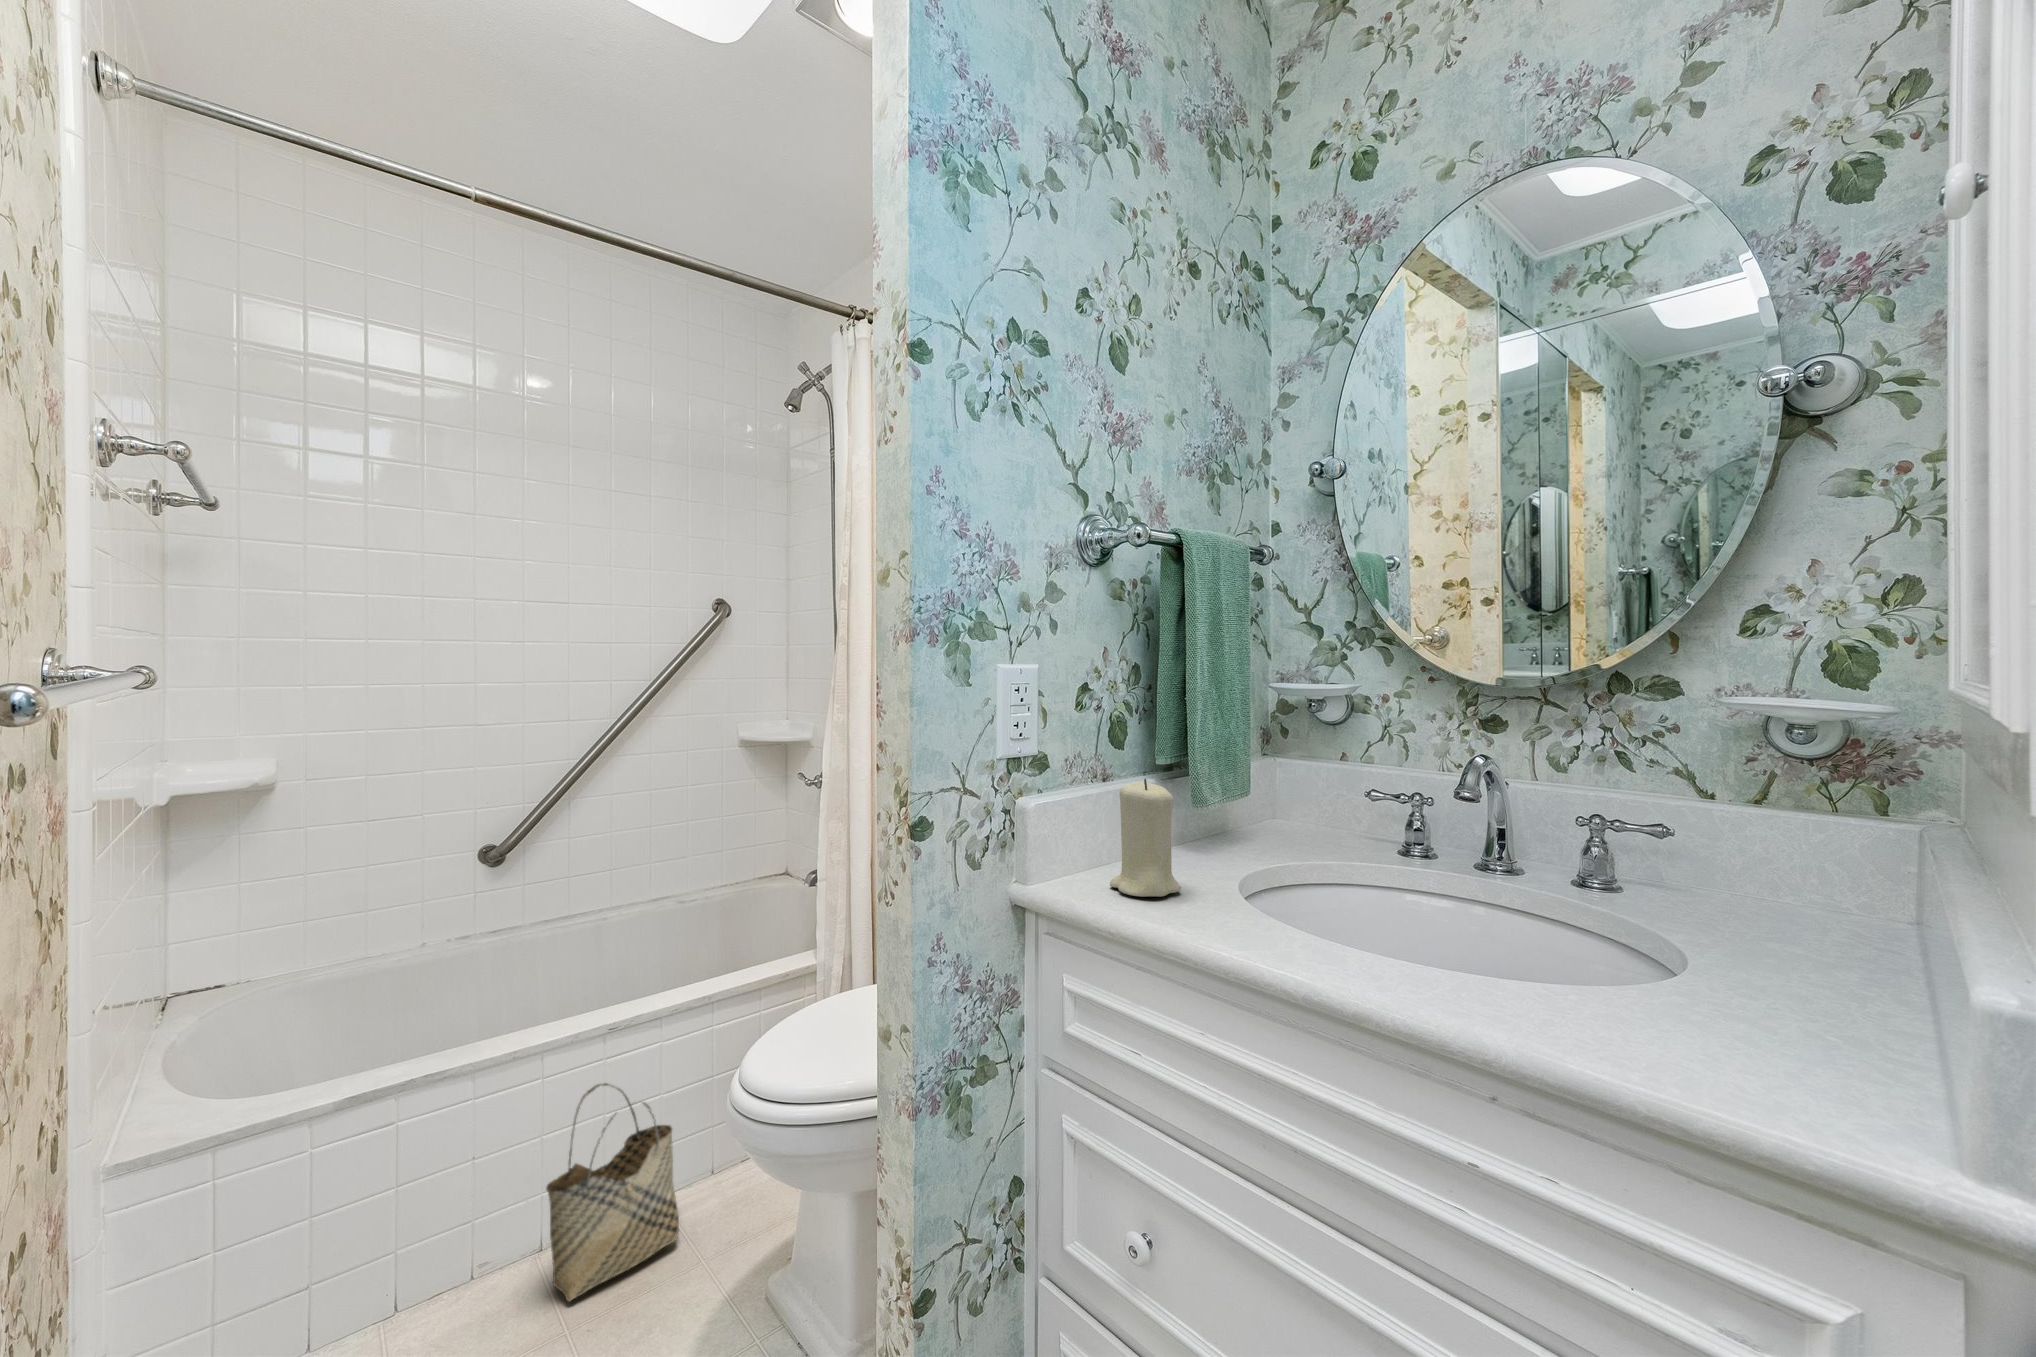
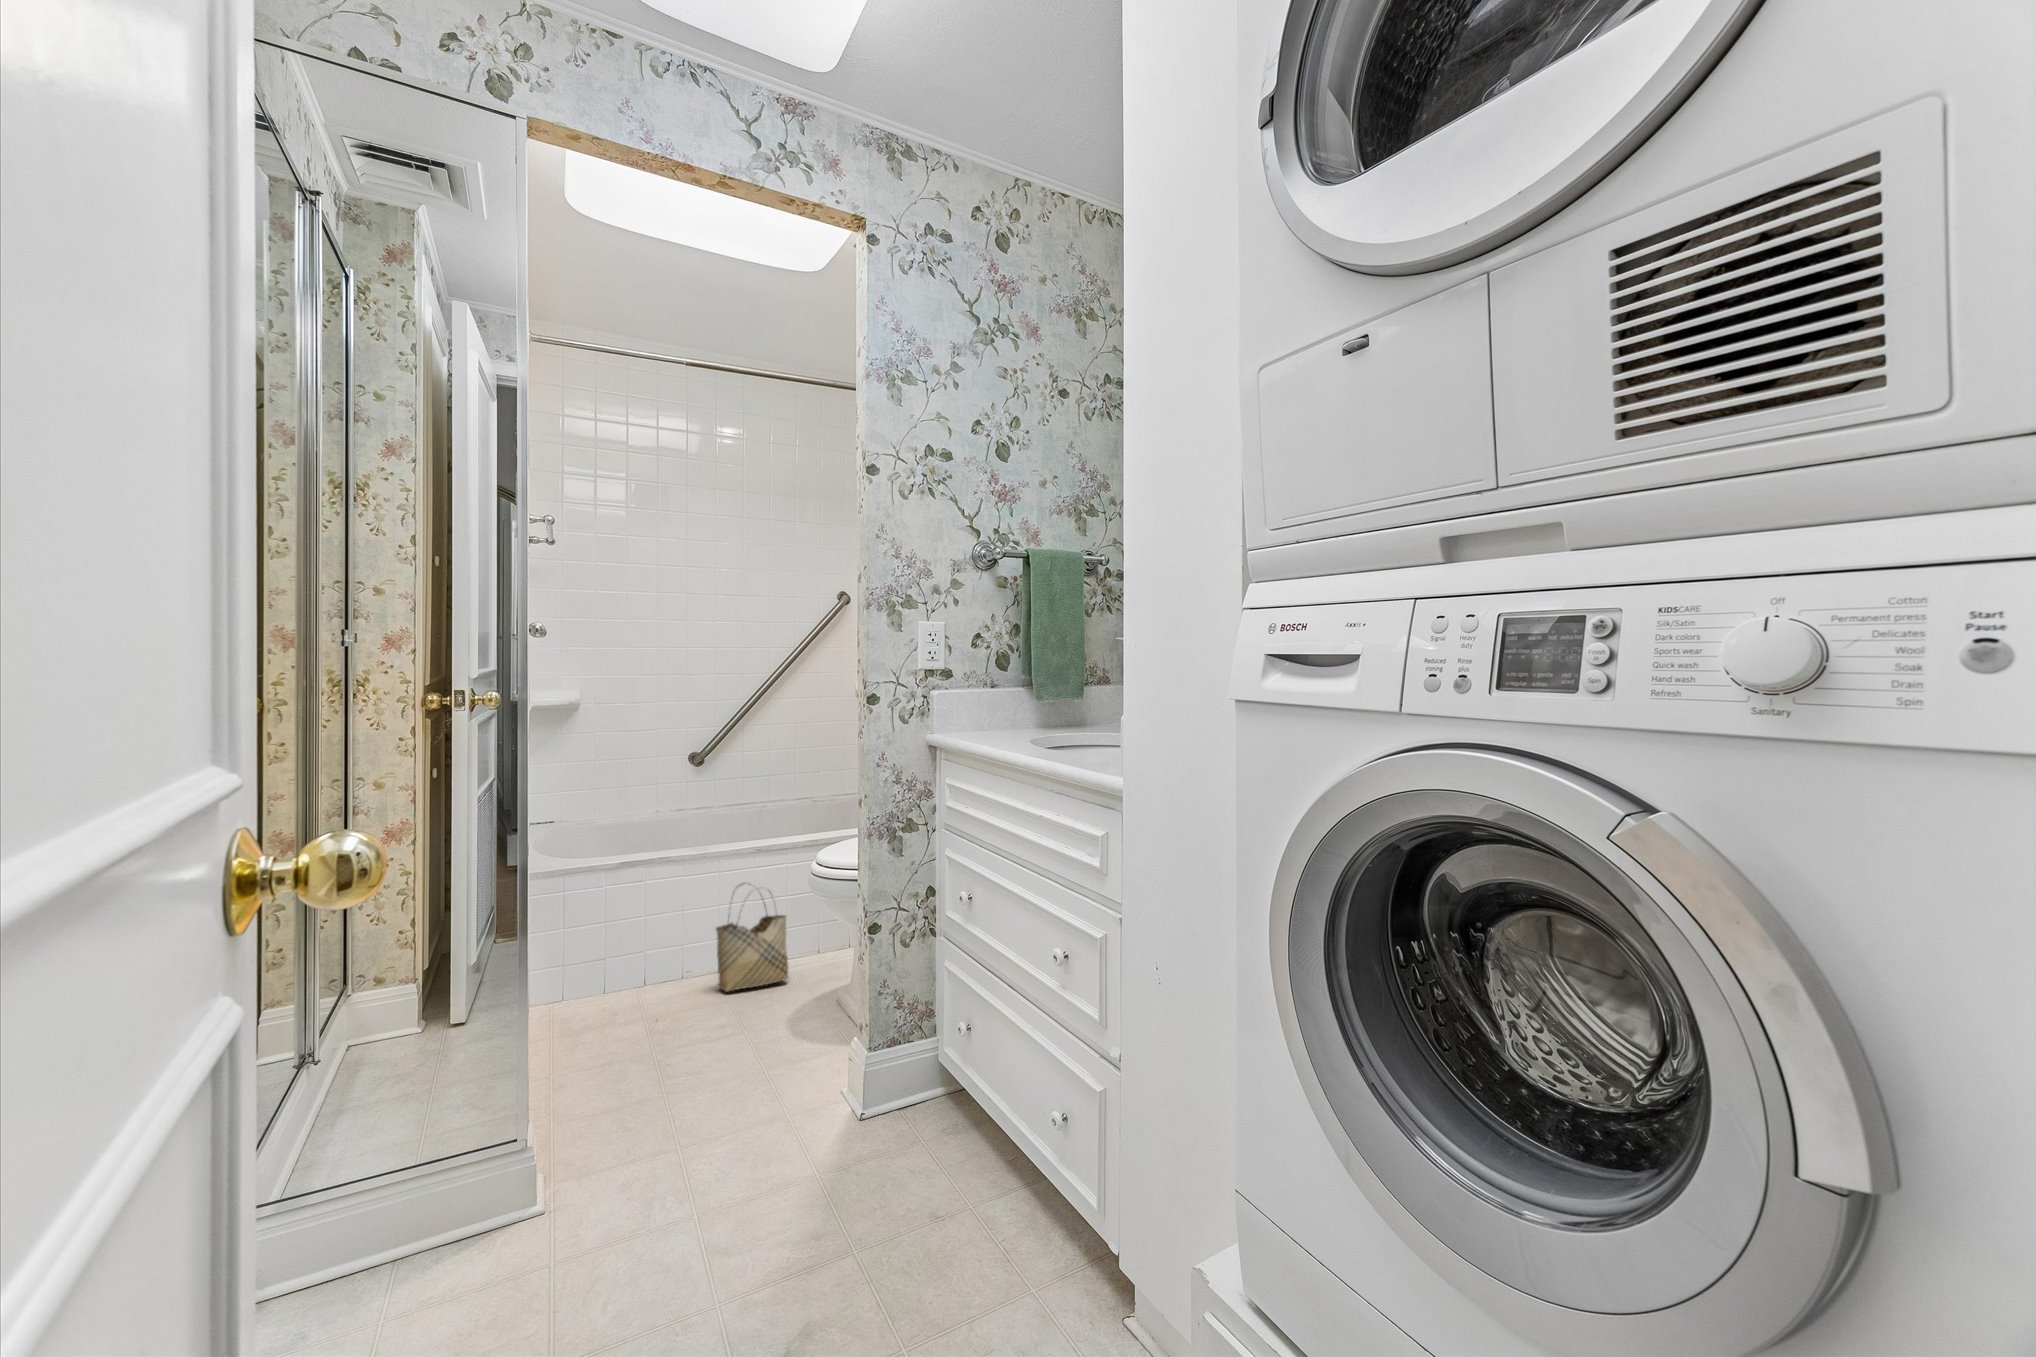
candle: present [1110,779,1181,897] -> none [974,679,1005,737]

